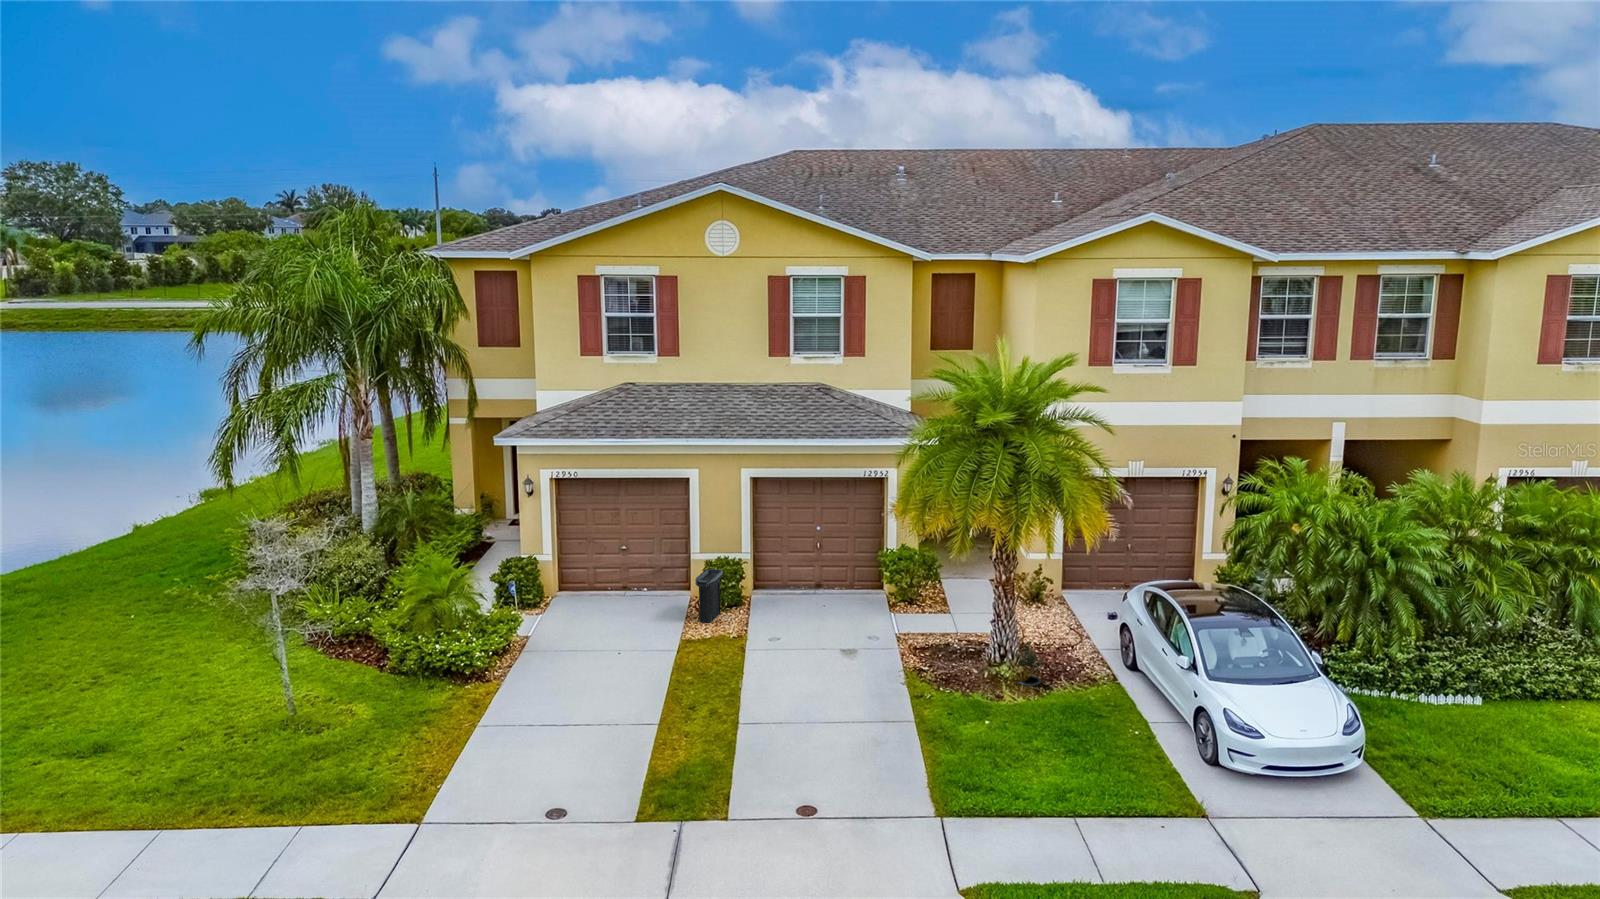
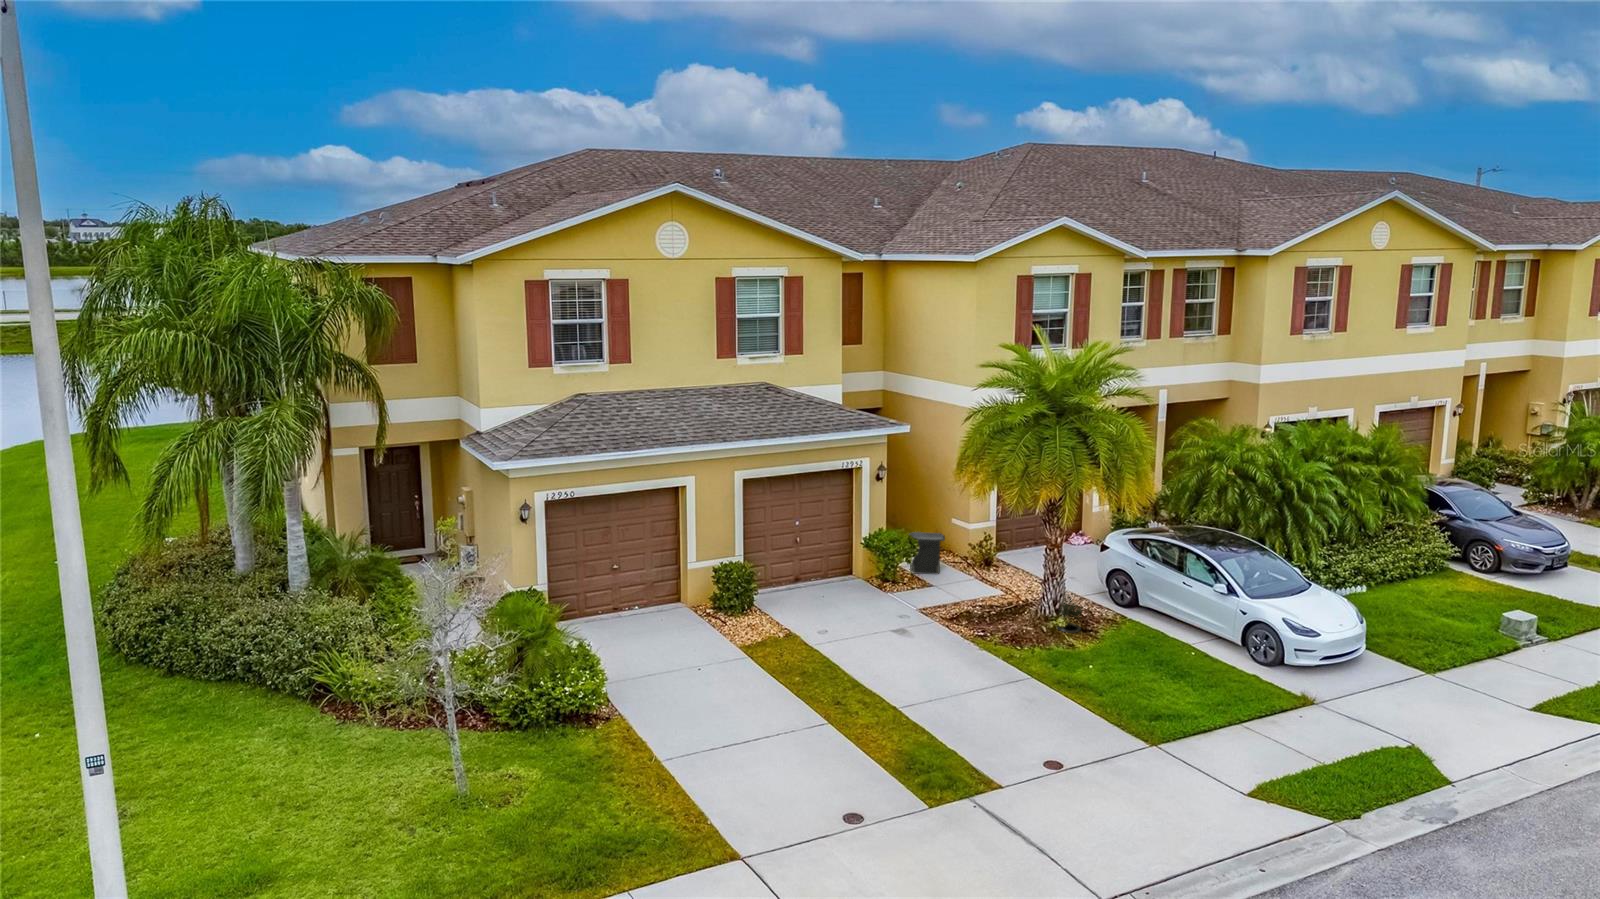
trash can: present [695,569,723,623] -> present [910,532,945,575]

